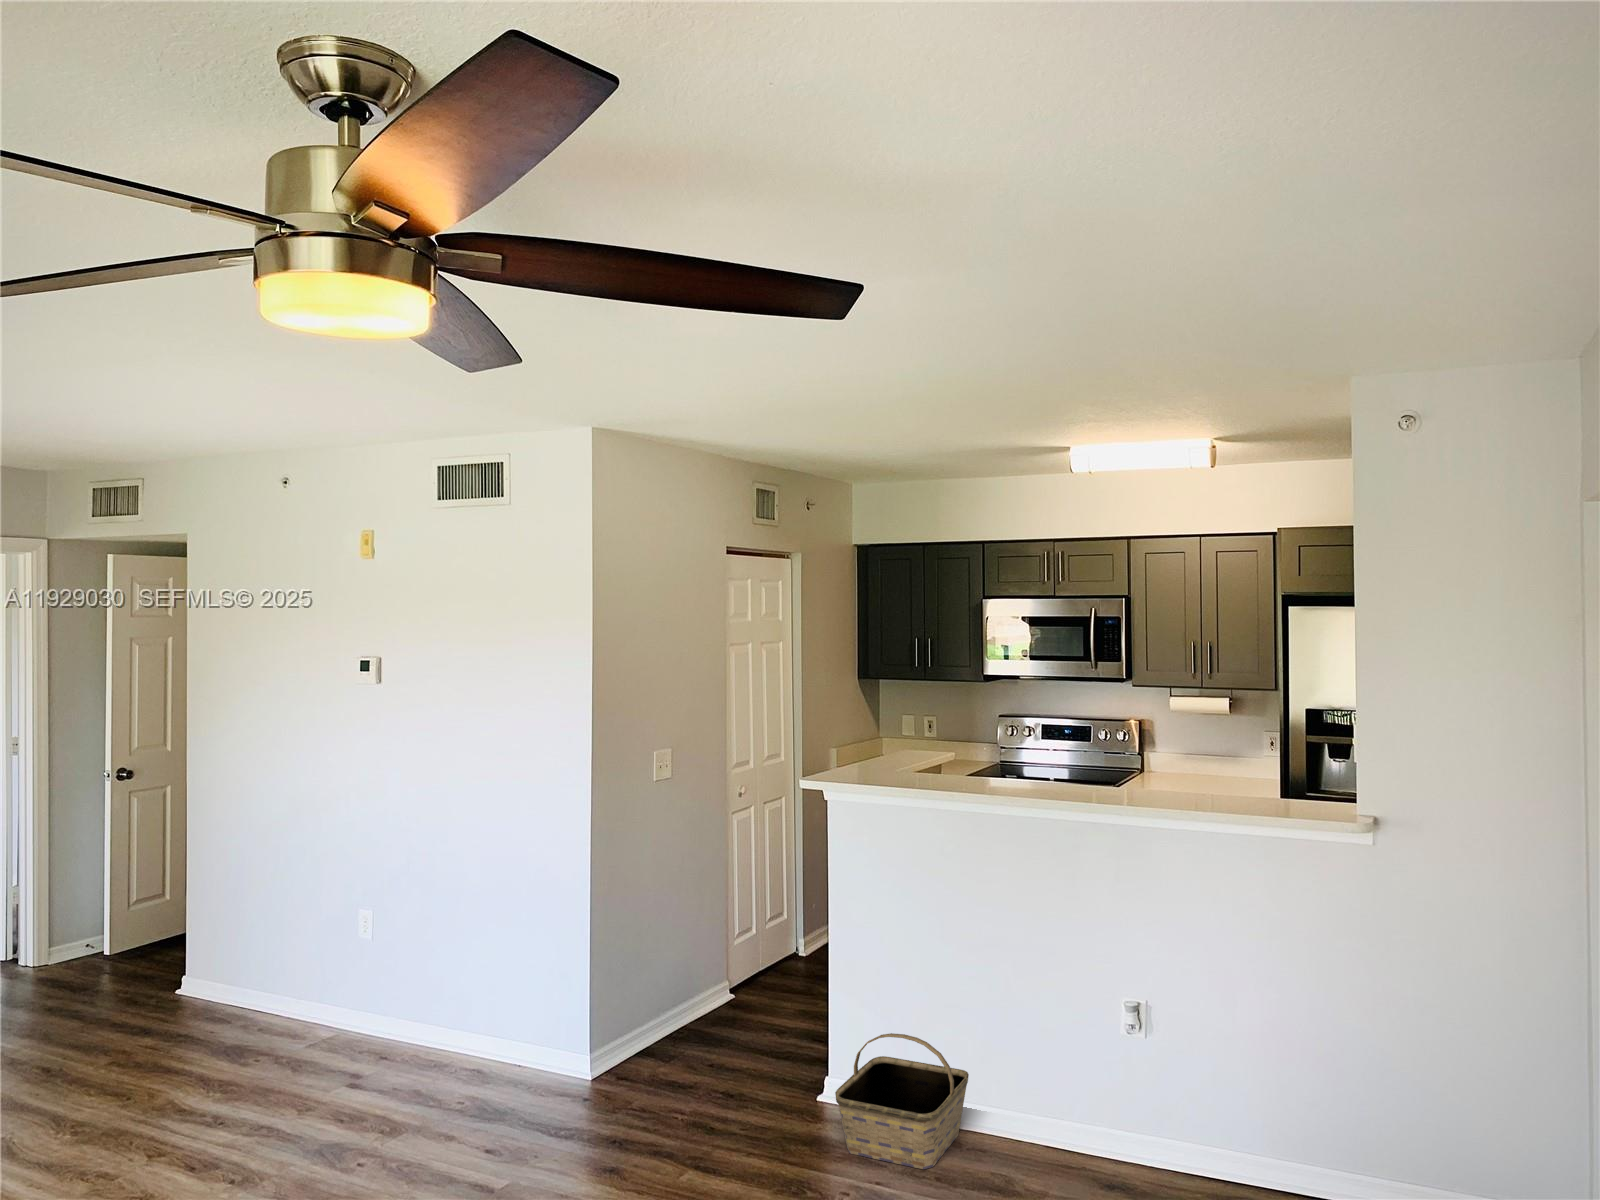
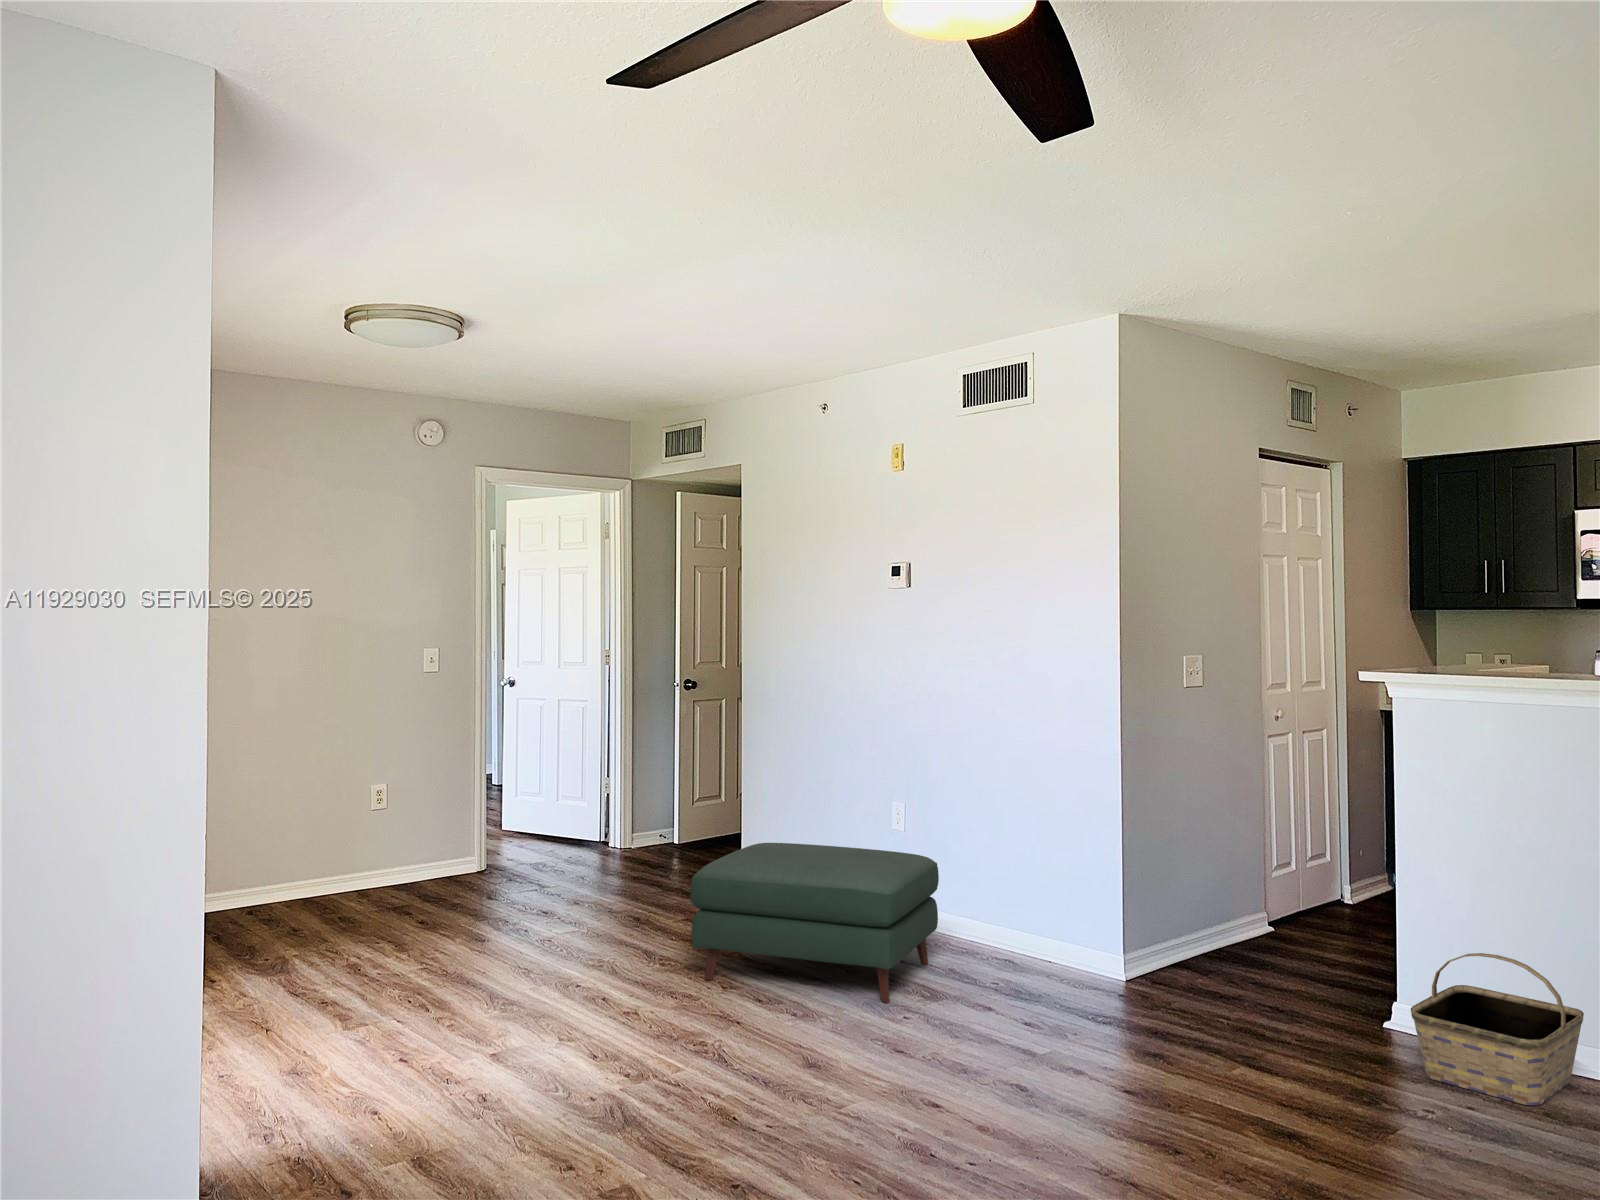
ottoman: none [104,975,404,1152] -> present [690,843,939,1003]

